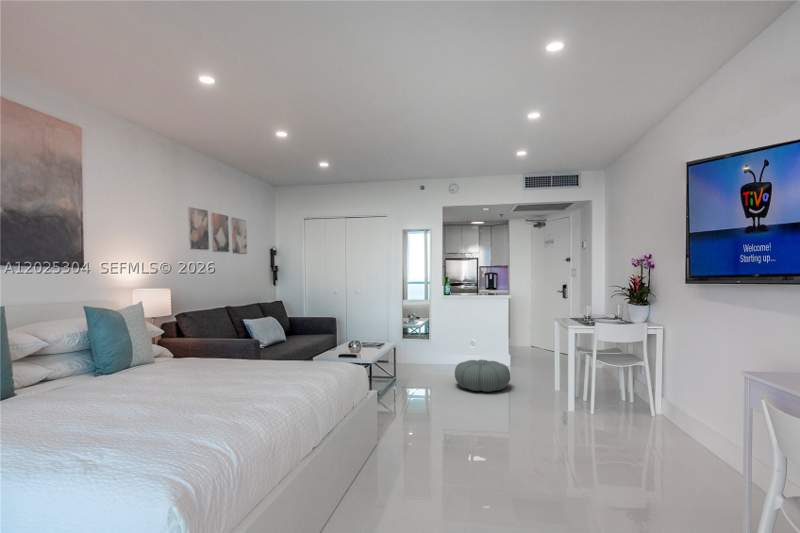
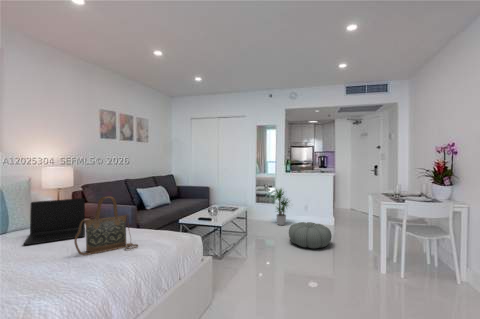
potted plant: none [423,315,458,368] -> present [274,189,288,225]
handbag: none [241,318,307,382] -> present [75,197,138,255]
laptop: none [158,325,229,379] -> present [24,198,85,245]

